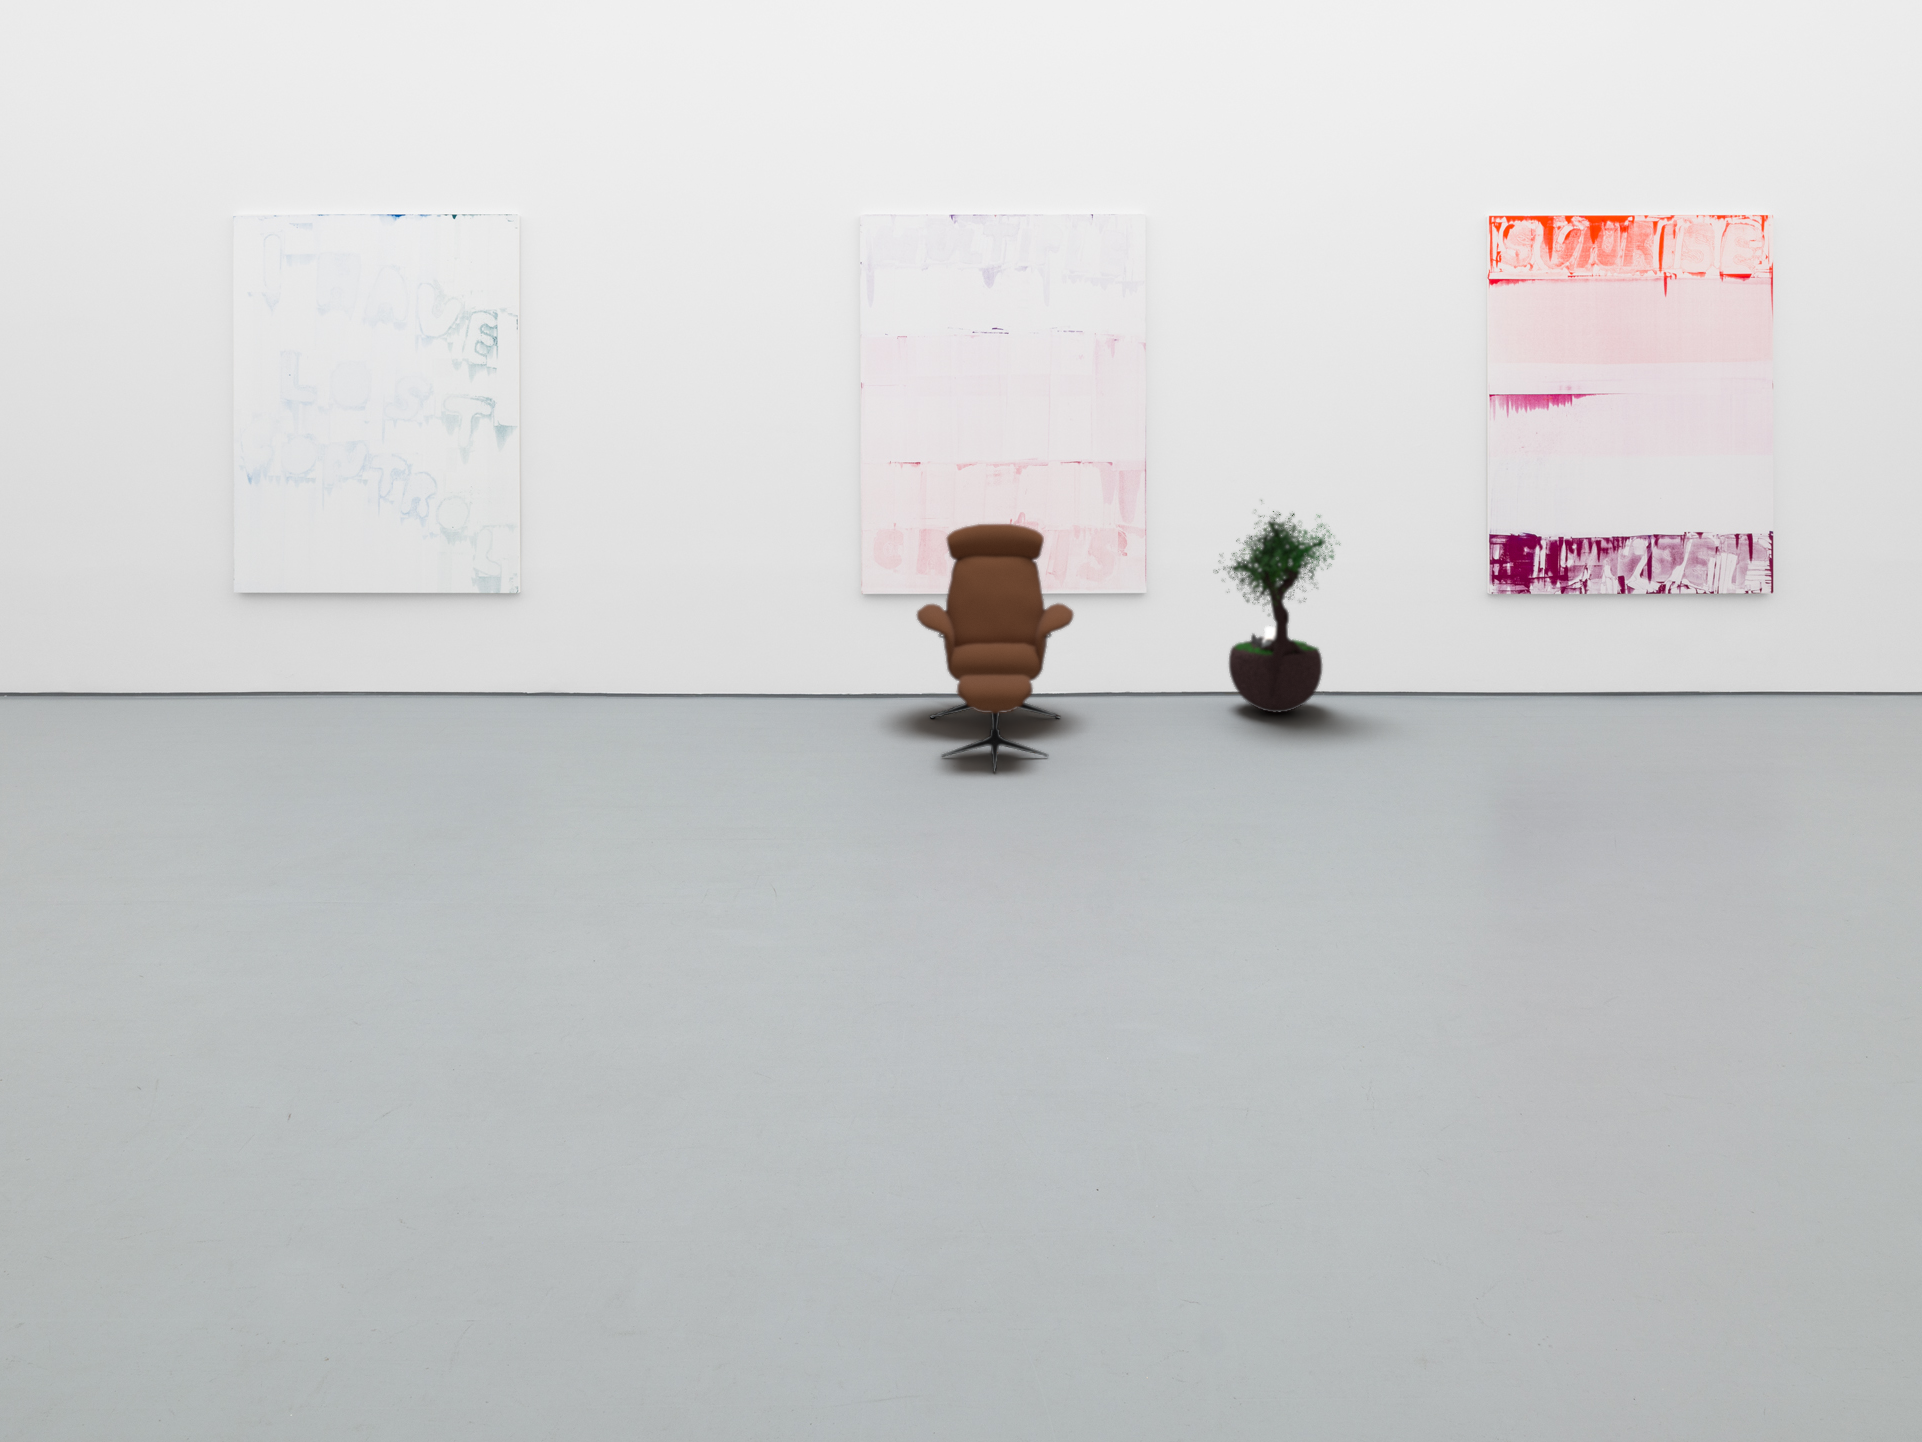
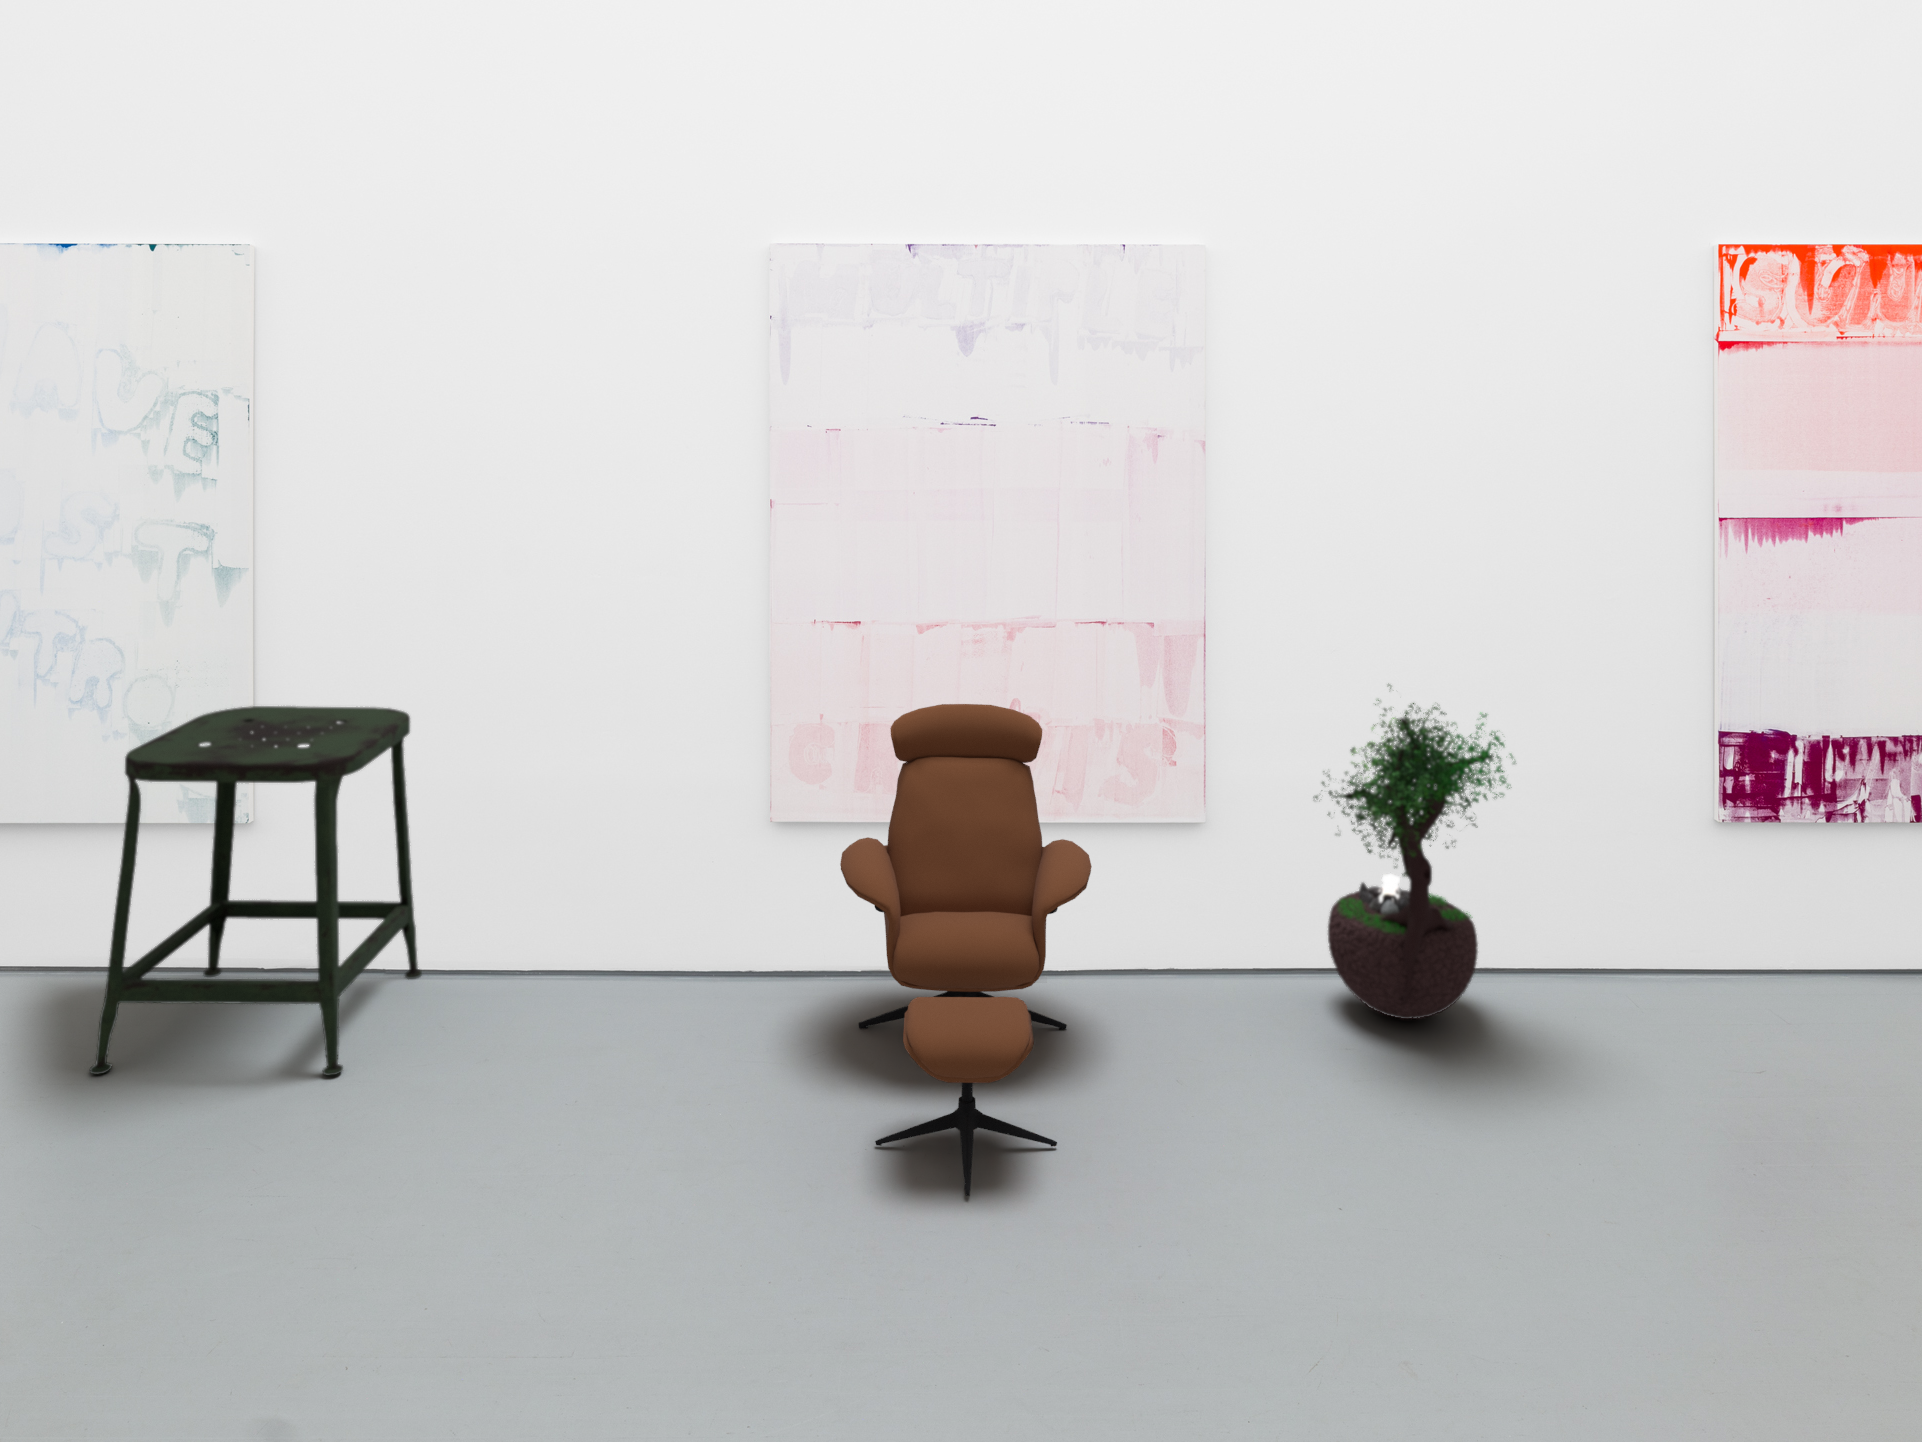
stool: none [468,531,650,736] -> present [90,706,422,1075]

